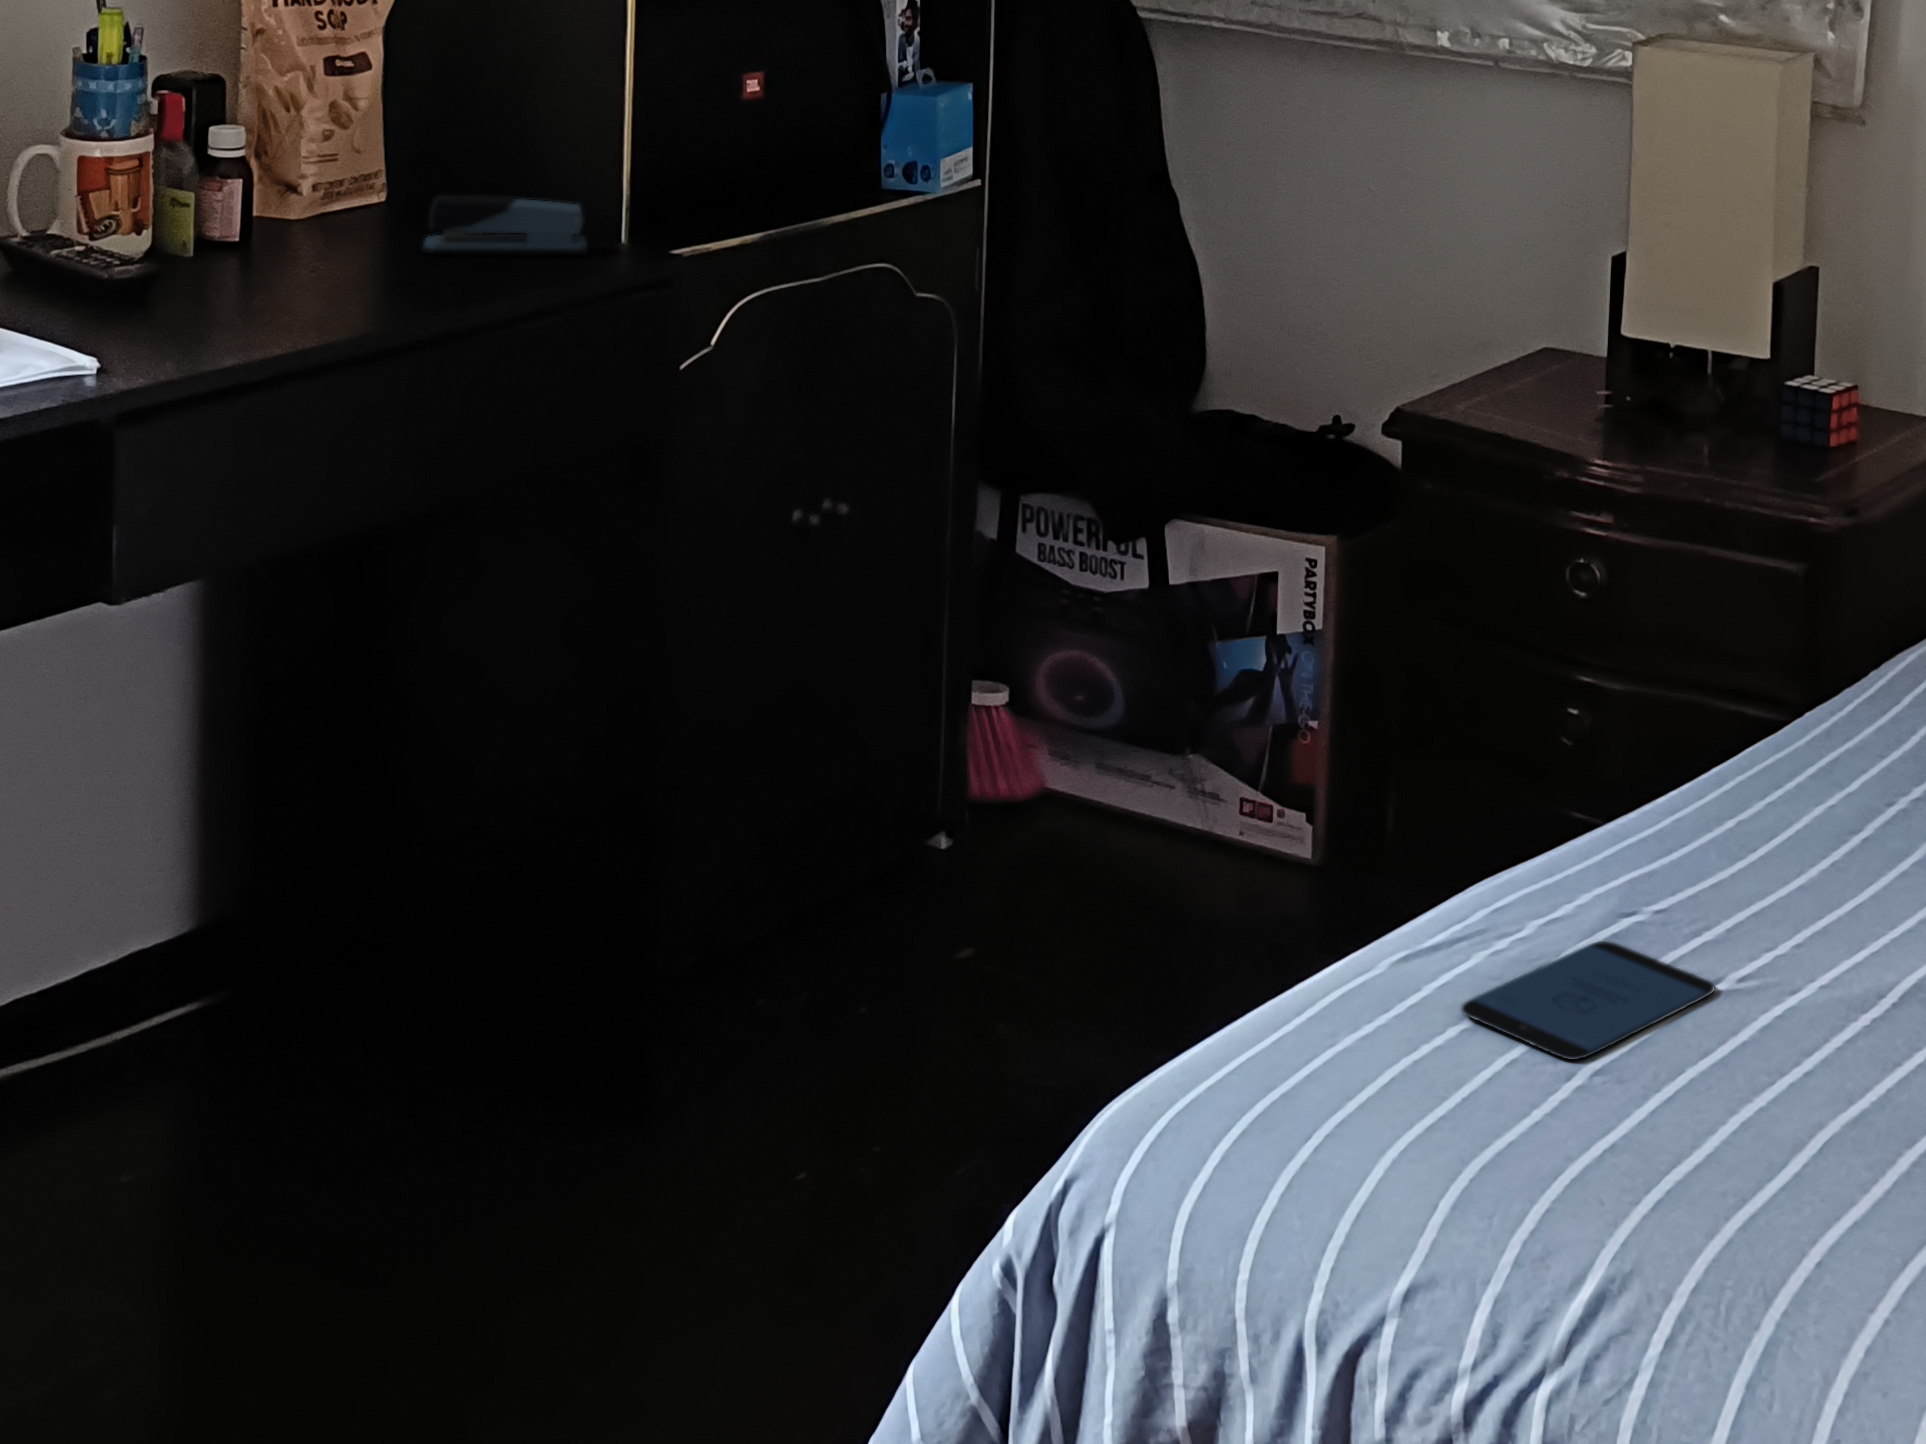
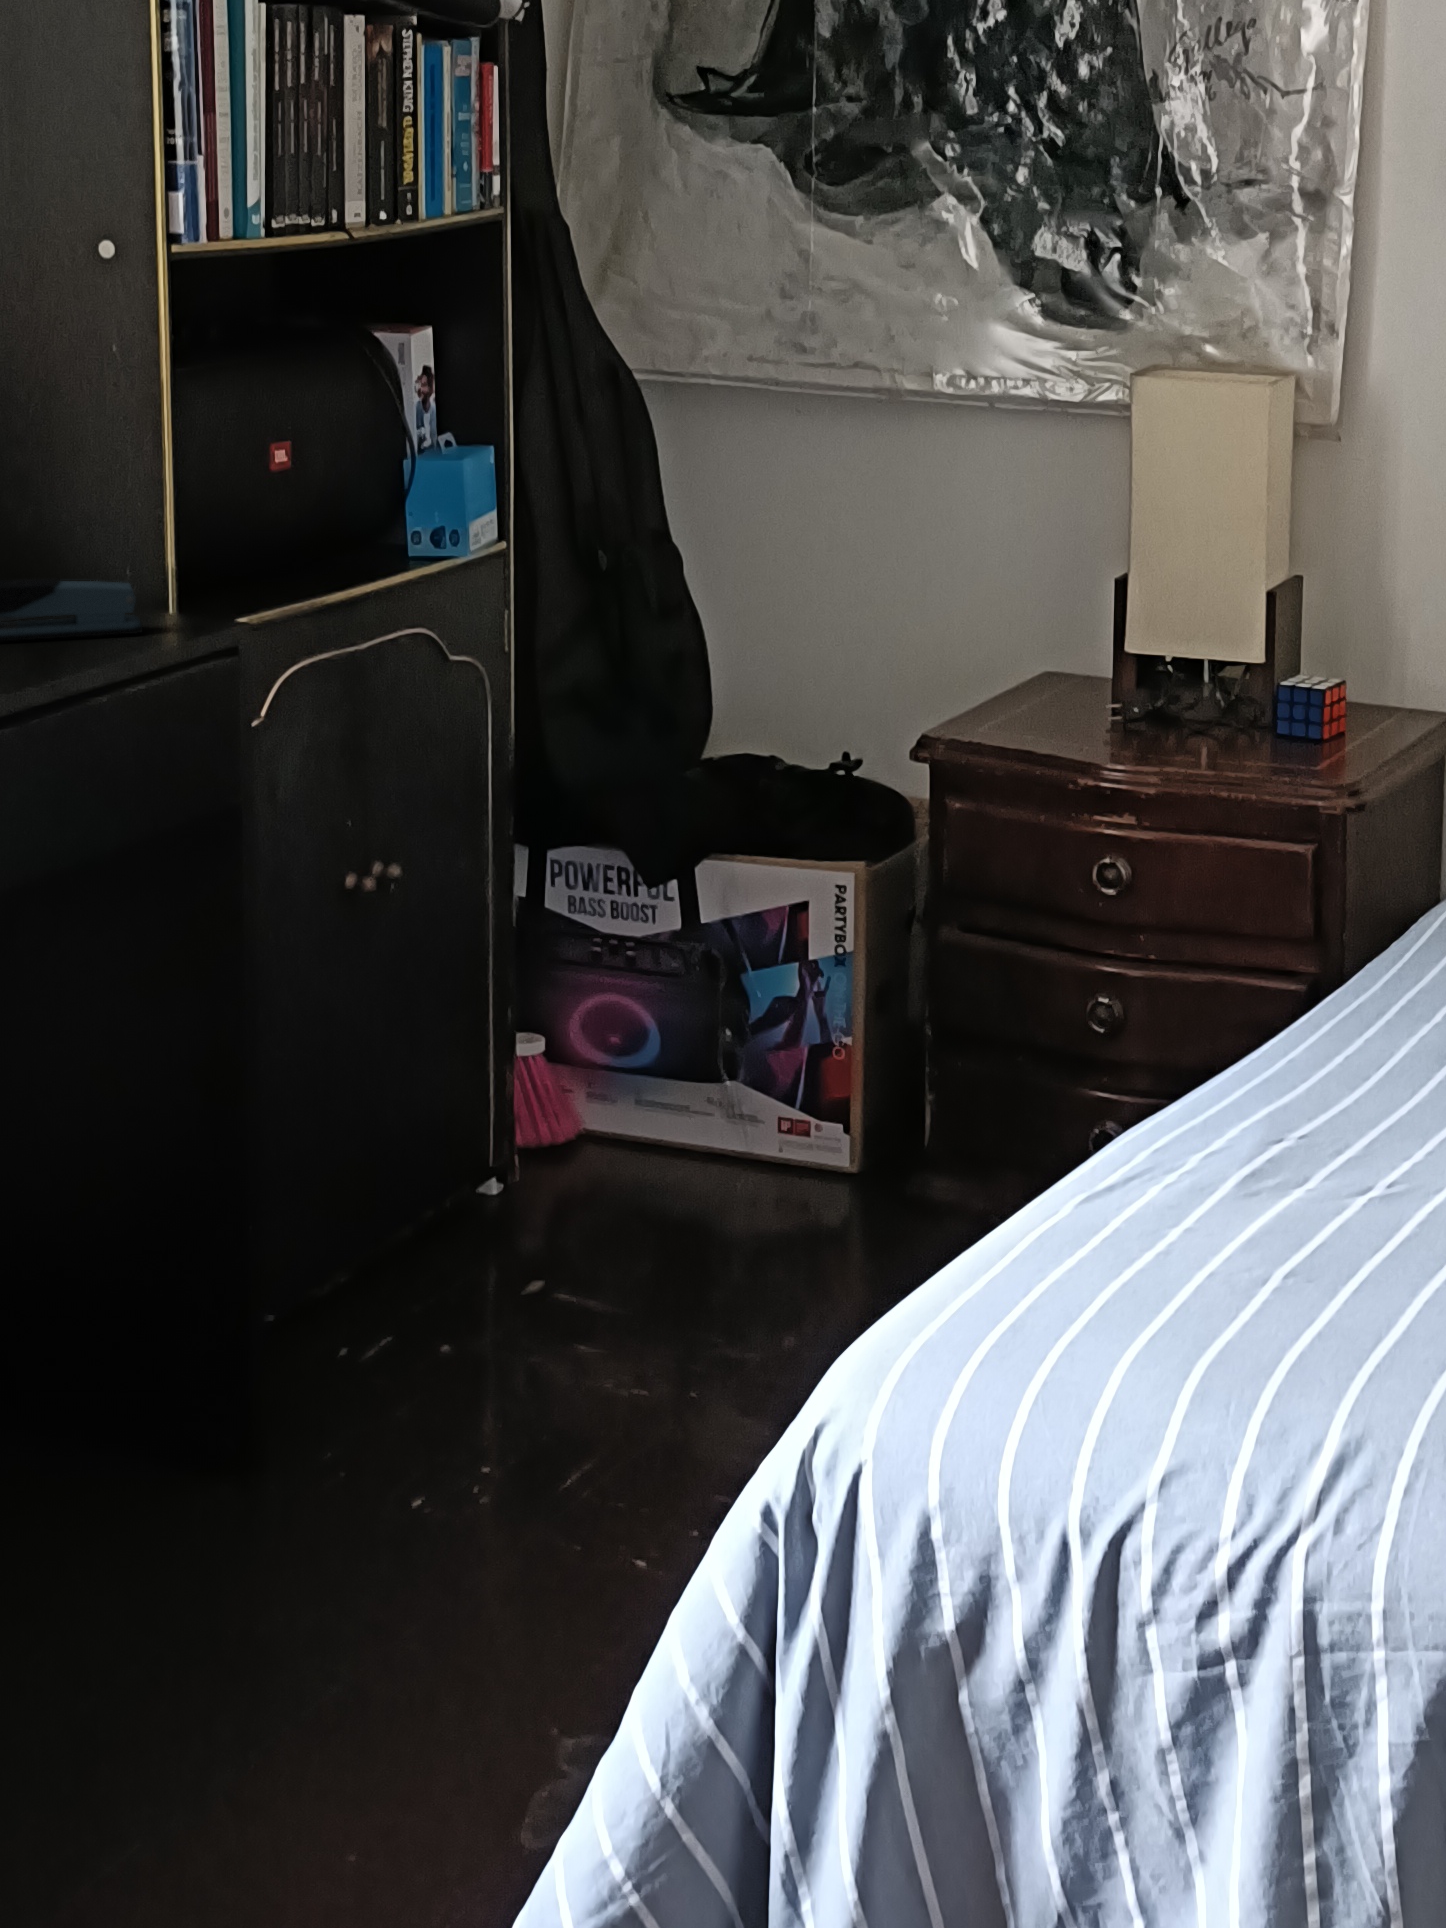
smartphone: present [1462,941,1715,1060] -> none [1153,1168,1370,1269]

